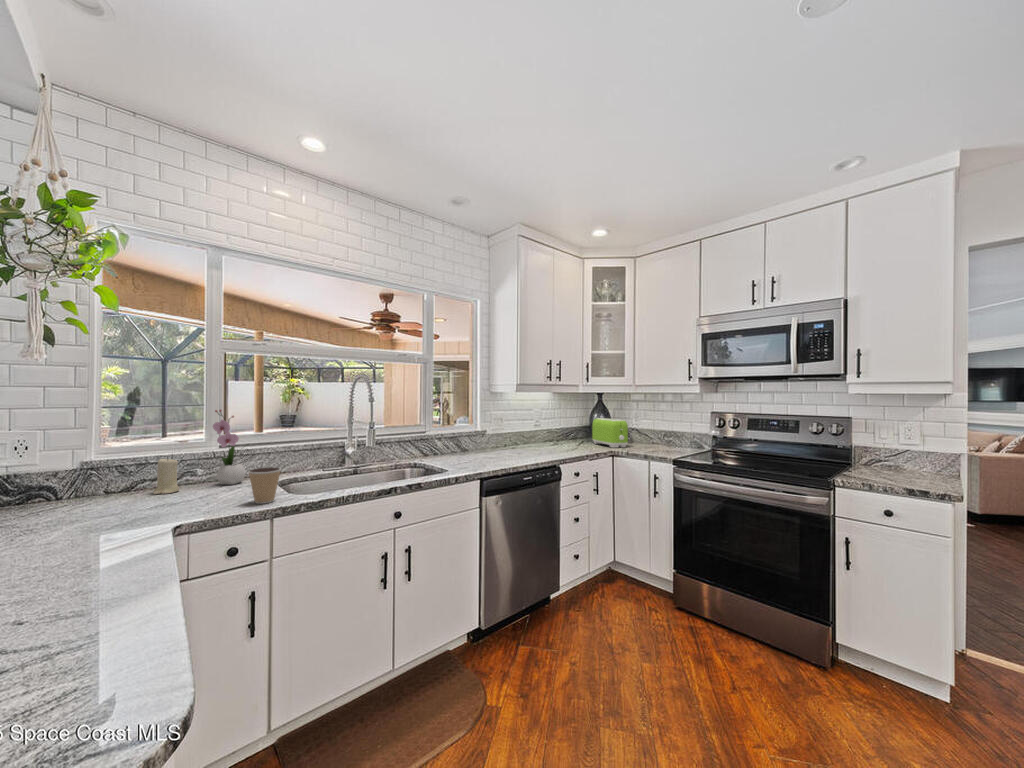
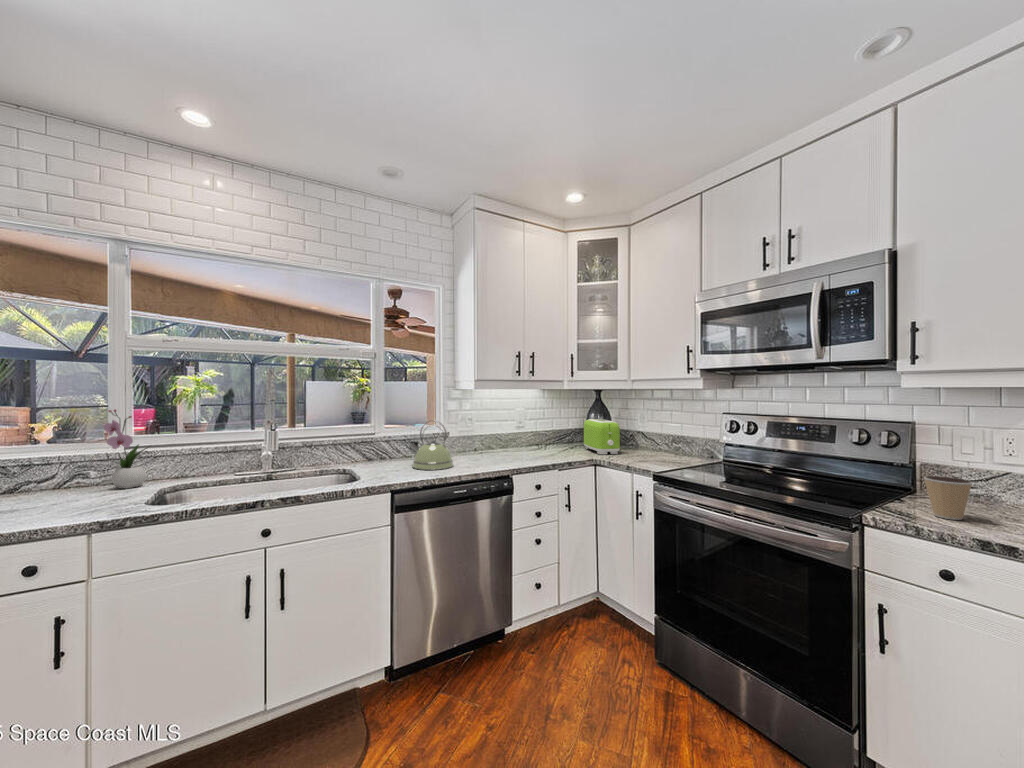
kettle: none [468,419,508,462] -> present [410,420,453,470]
candle: present [153,457,179,494] -> none [33,459,68,498]
coffee cup: present [249,468,281,504] -> present [924,476,972,520]

